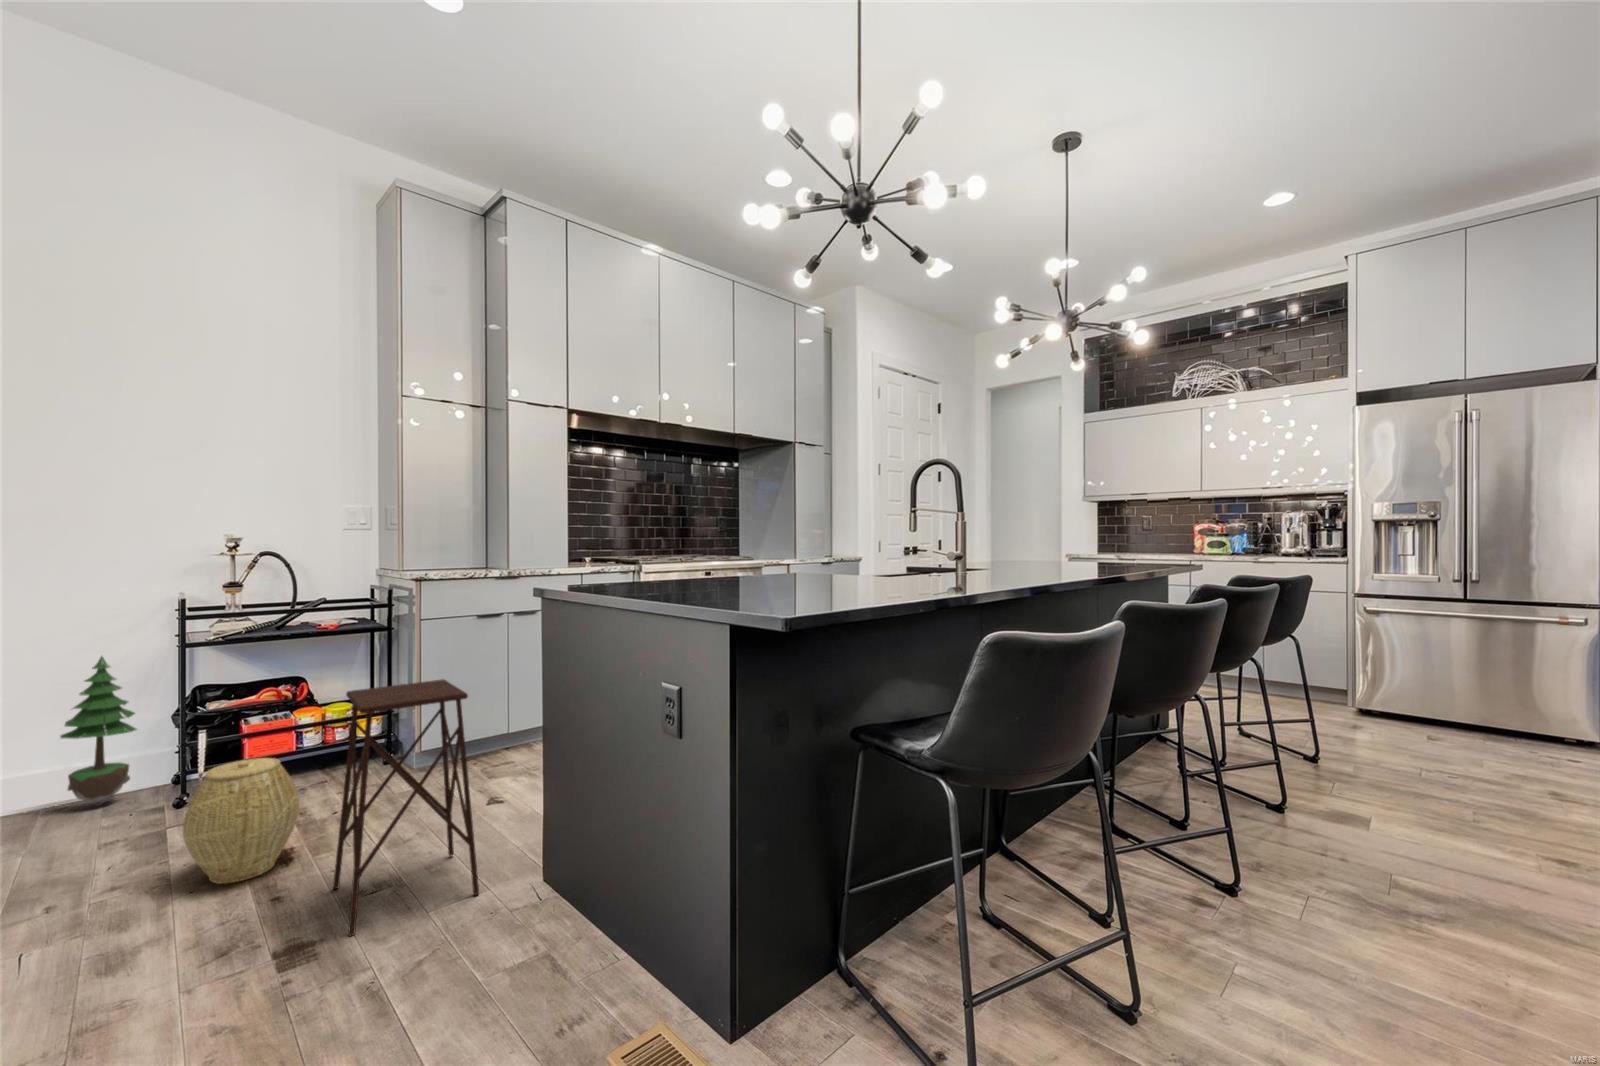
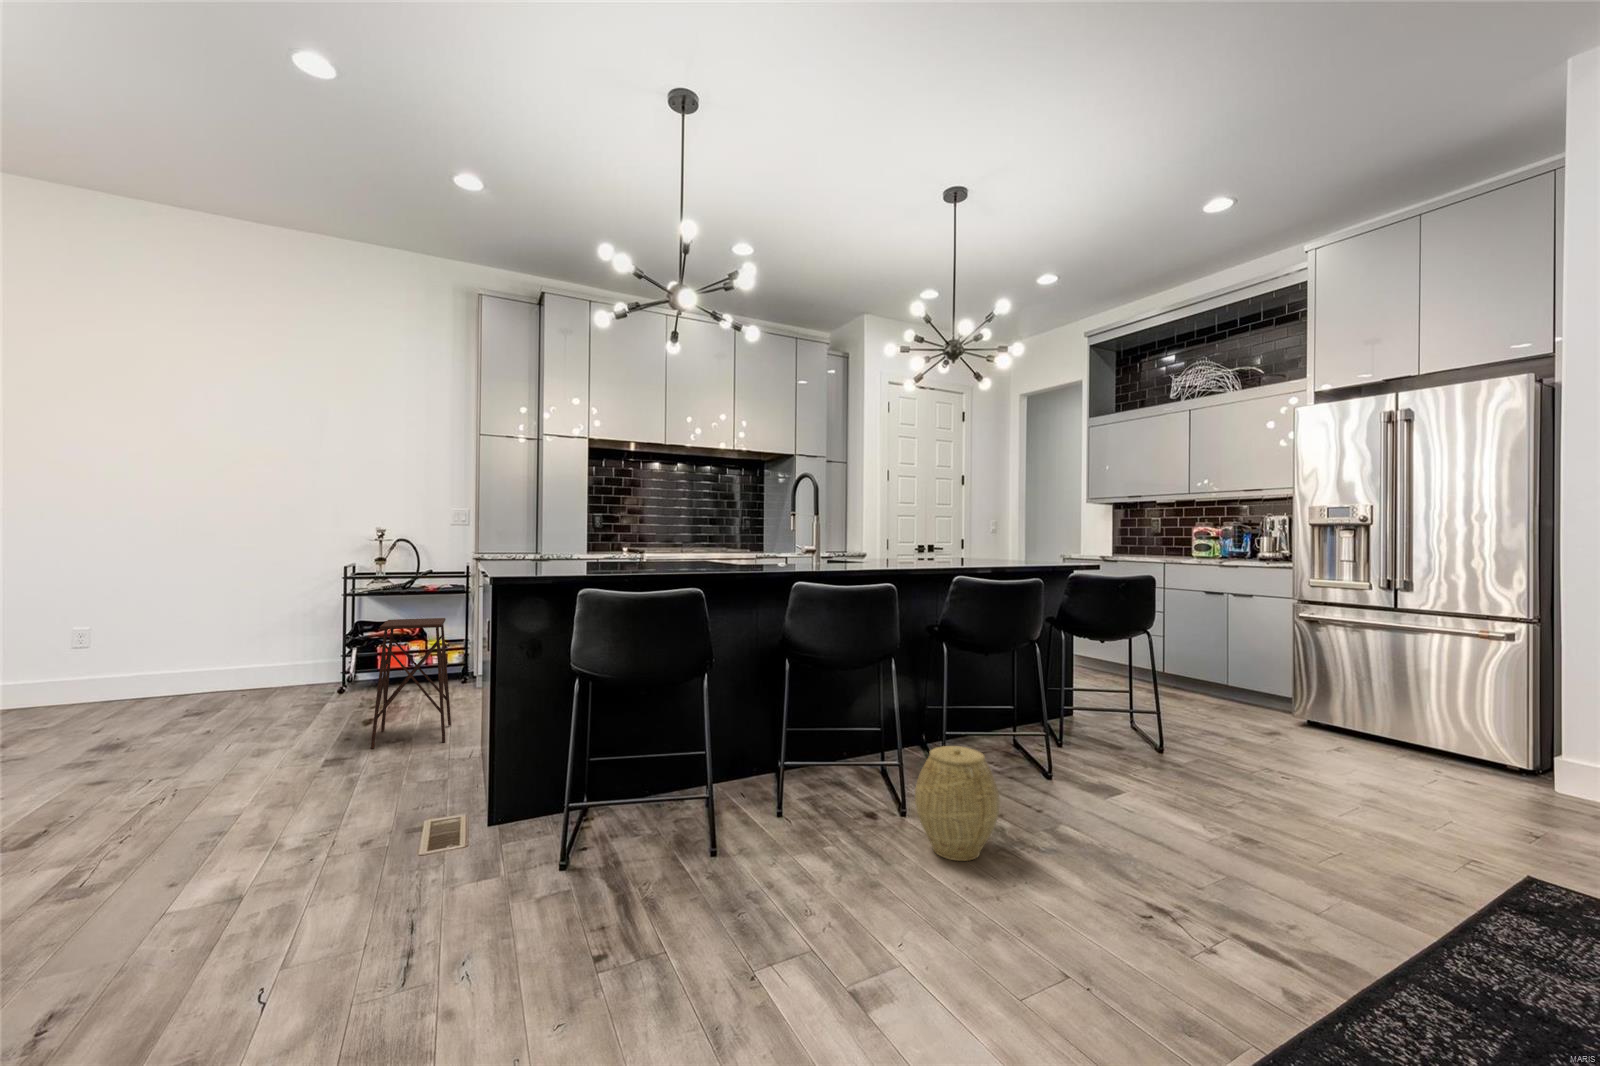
potted tree: present [61,656,136,805] -> none [289,599,328,687]
woven basket: present [183,758,299,884] -> present [915,746,1000,861]

